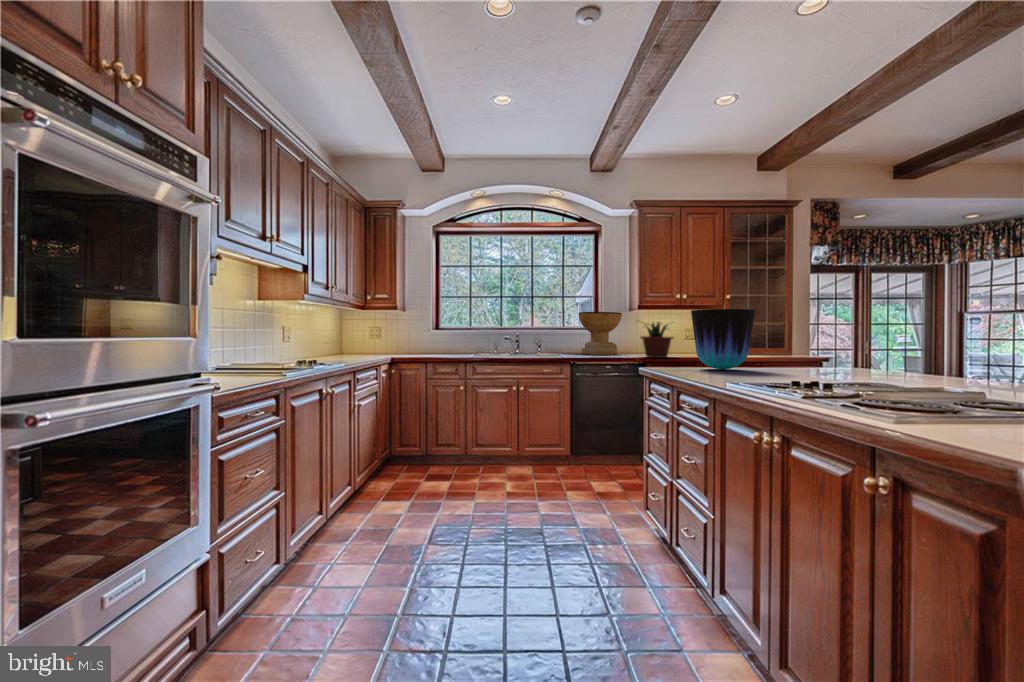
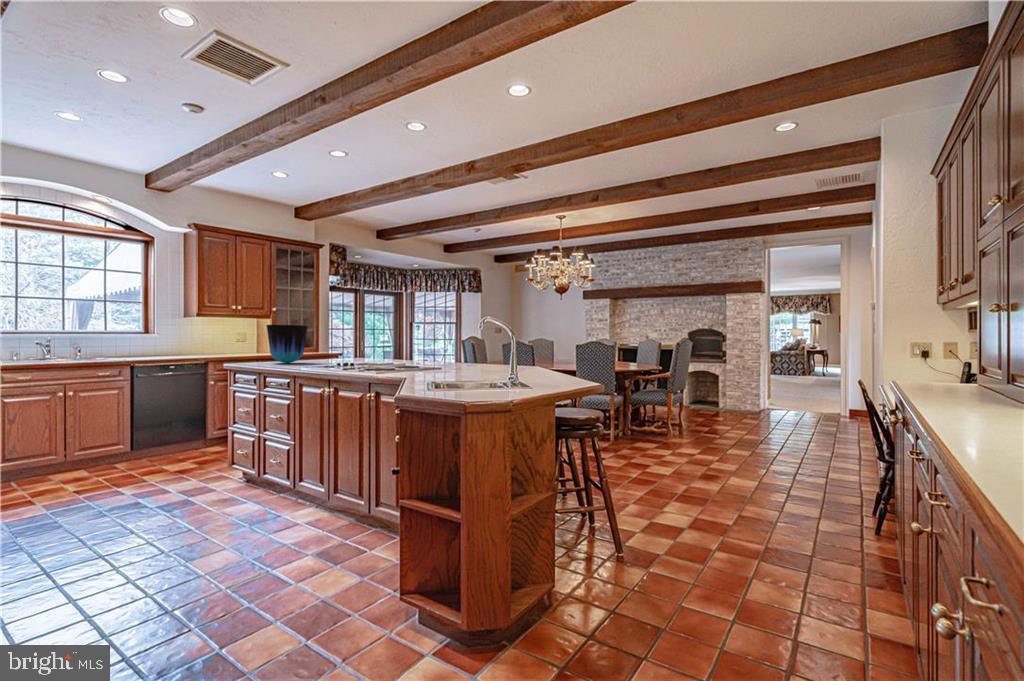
decorative bowl: present [579,312,622,355] -> none [127,317,177,358]
potted plant: present [640,322,673,358] -> none [197,327,234,358]

